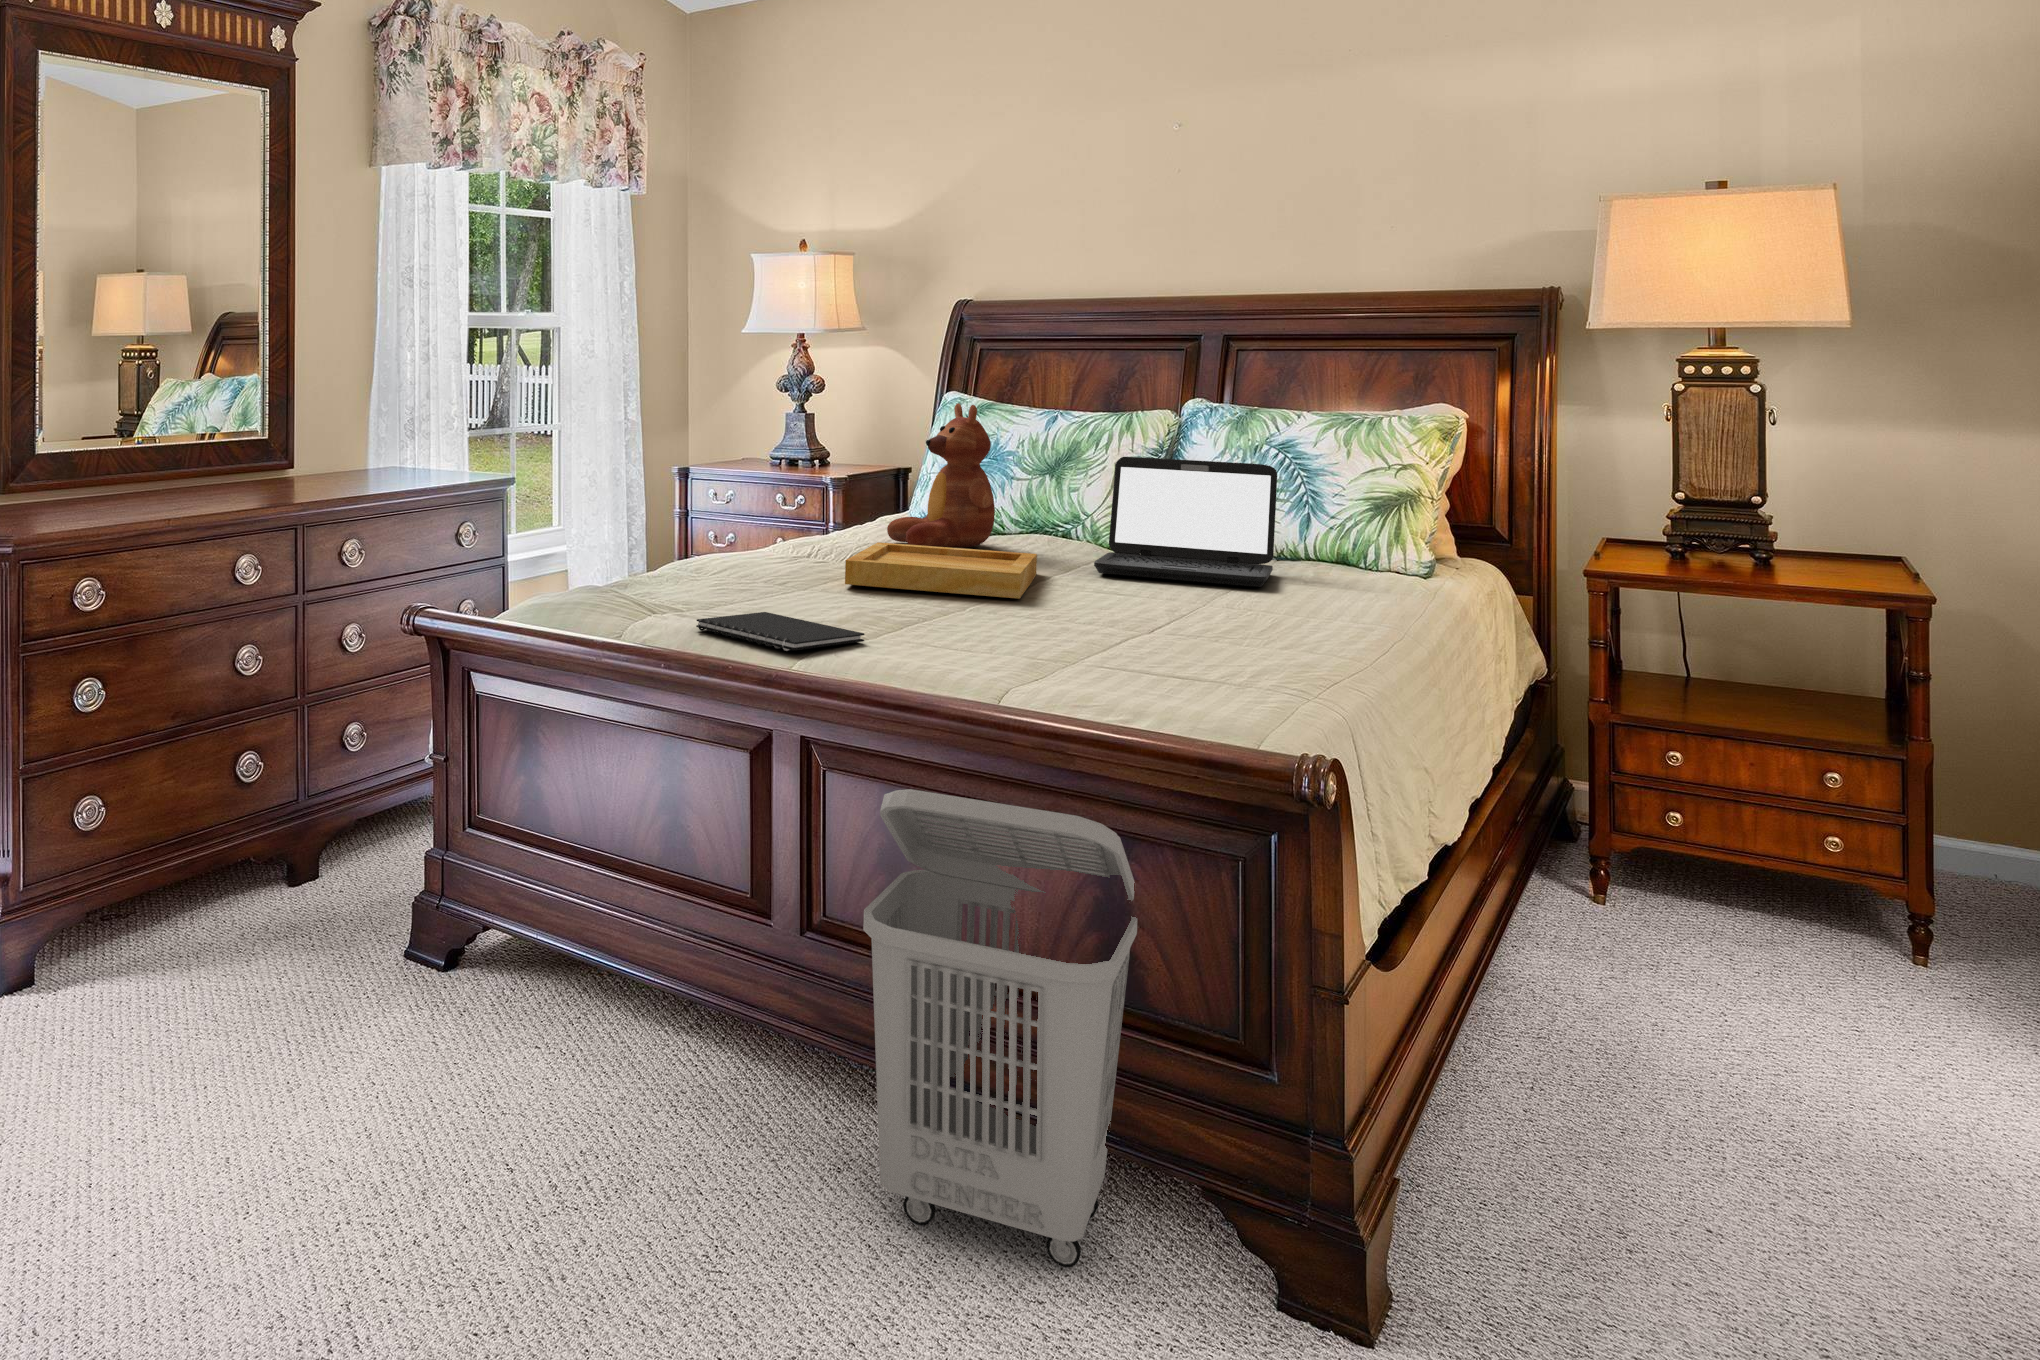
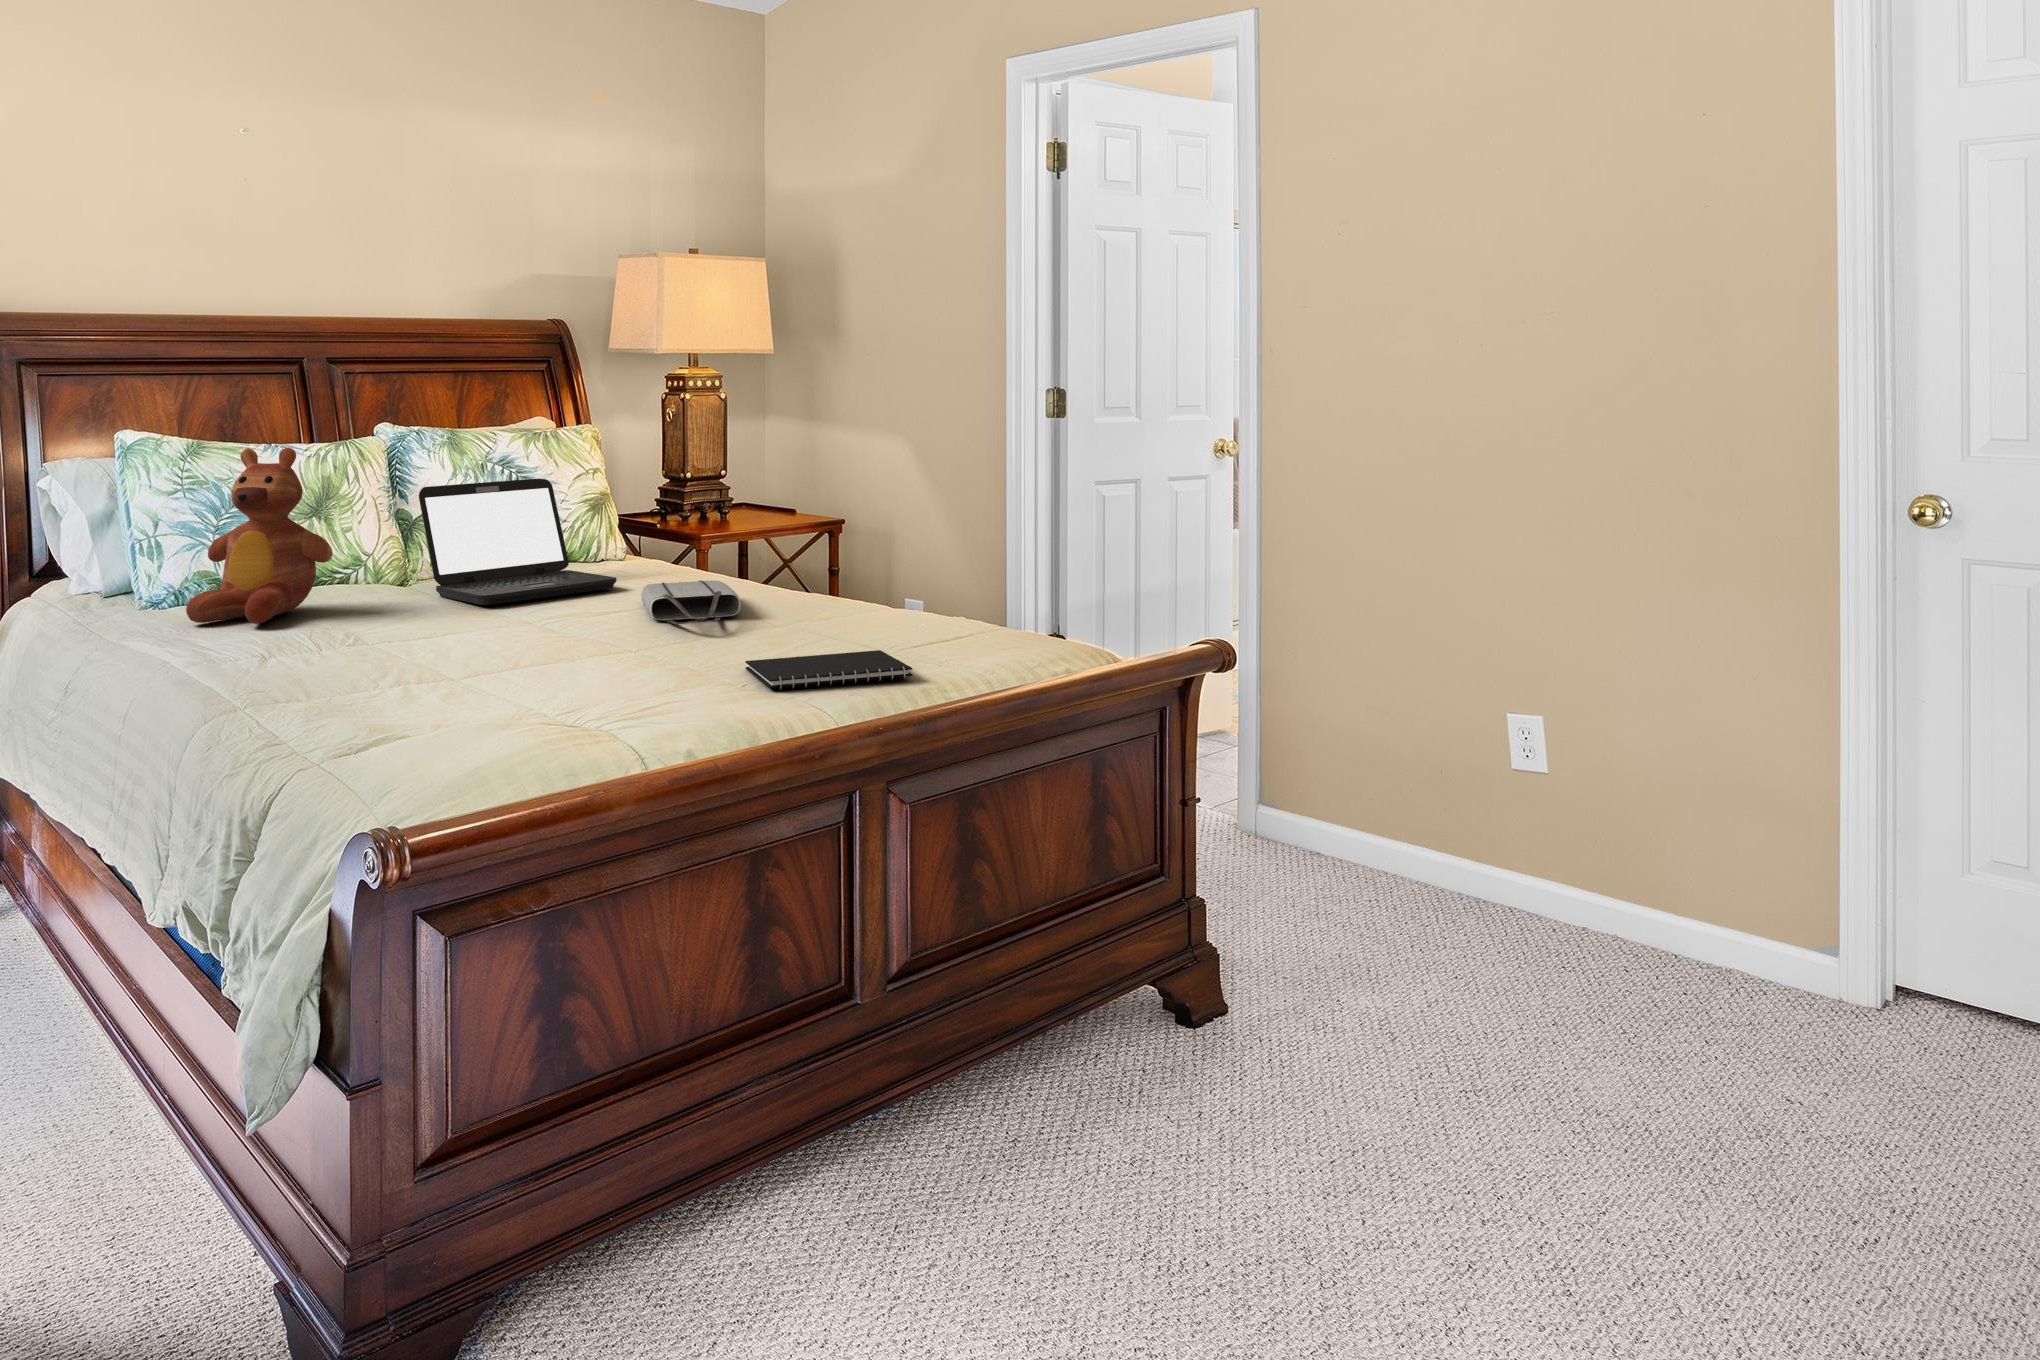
tray: present [845,542,1037,599] -> none [278,598,543,670]
tote bag: none [1137,584,1319,624] -> present [642,581,741,624]
notebook: present [696,612,864,651] -> present [746,650,913,690]
laundry basket: present [863,789,1137,1267] -> none [857,778,1118,1237]

